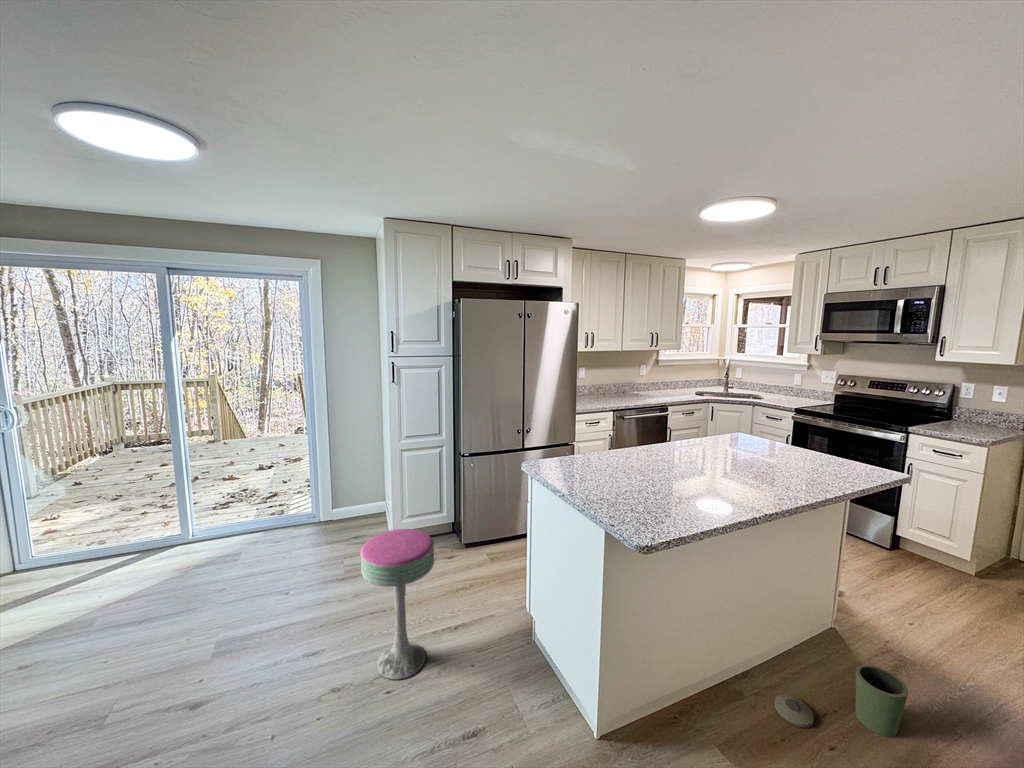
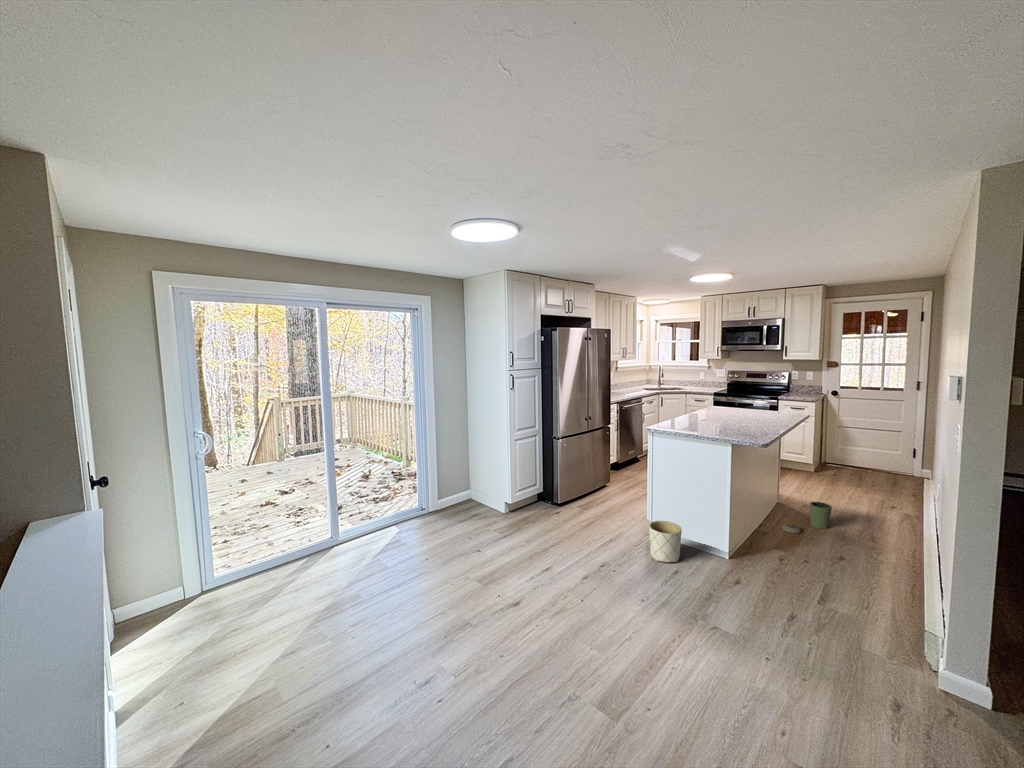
bar stool: present [361,529,434,680] -> none [586,475,630,563]
planter: none [452,626,506,715] -> present [649,521,682,562]

